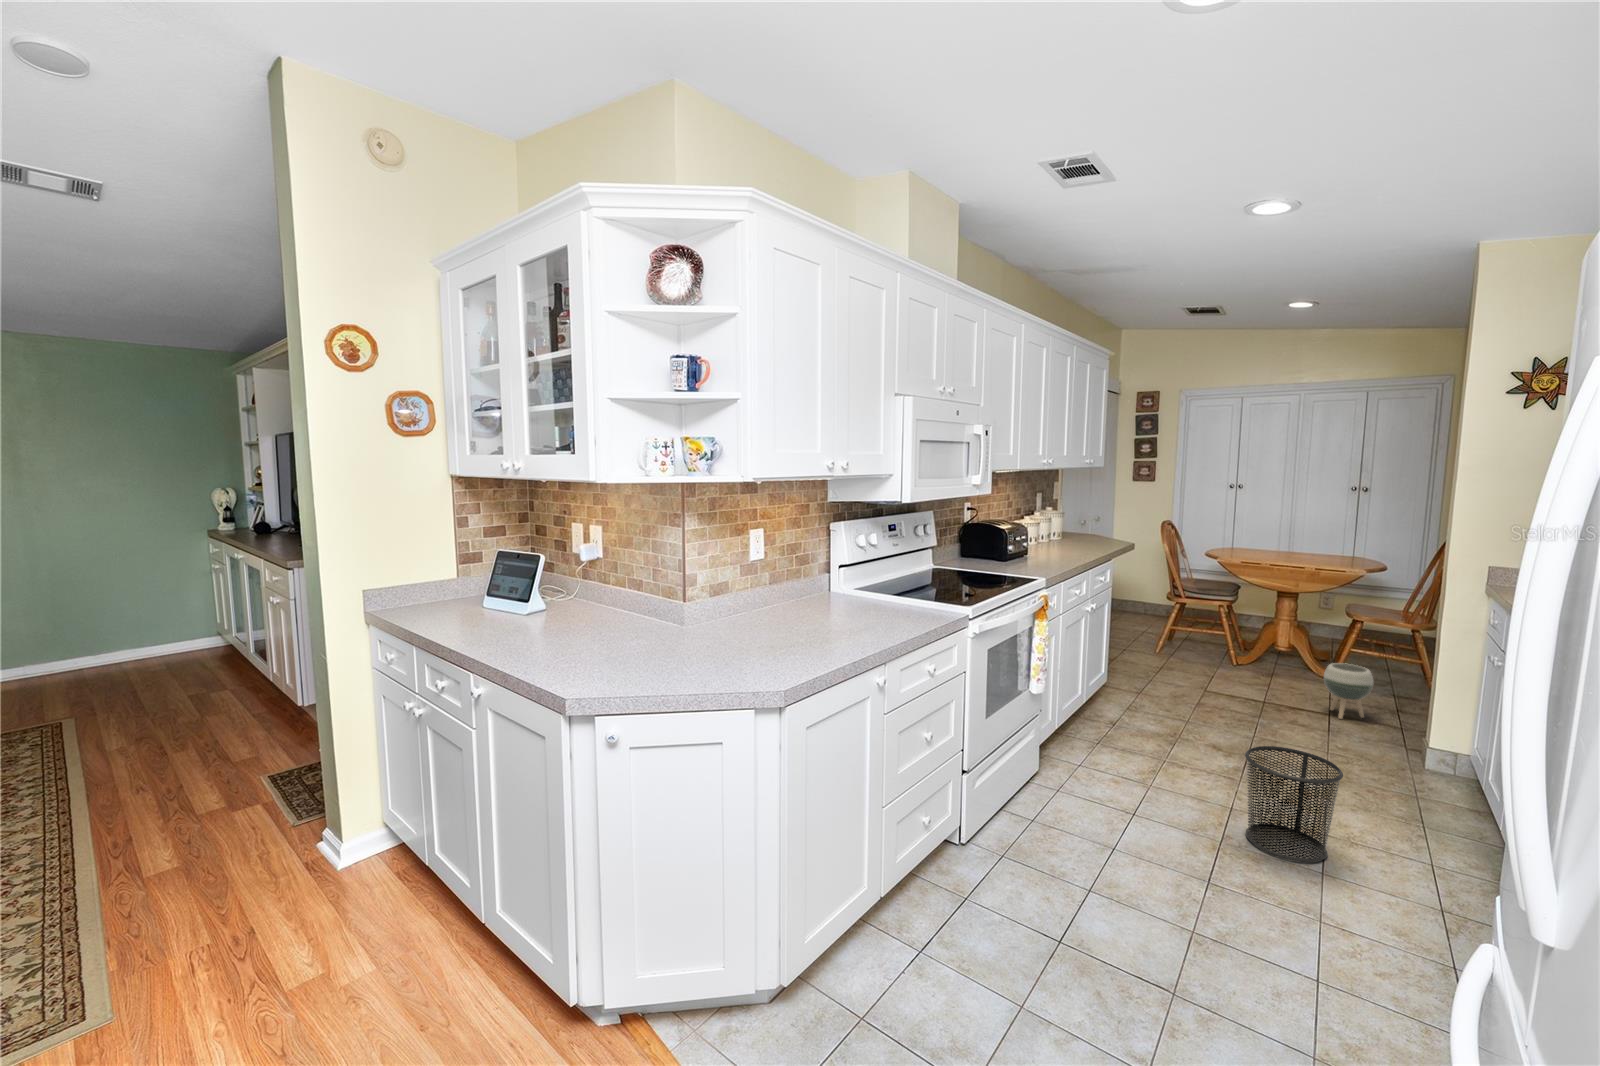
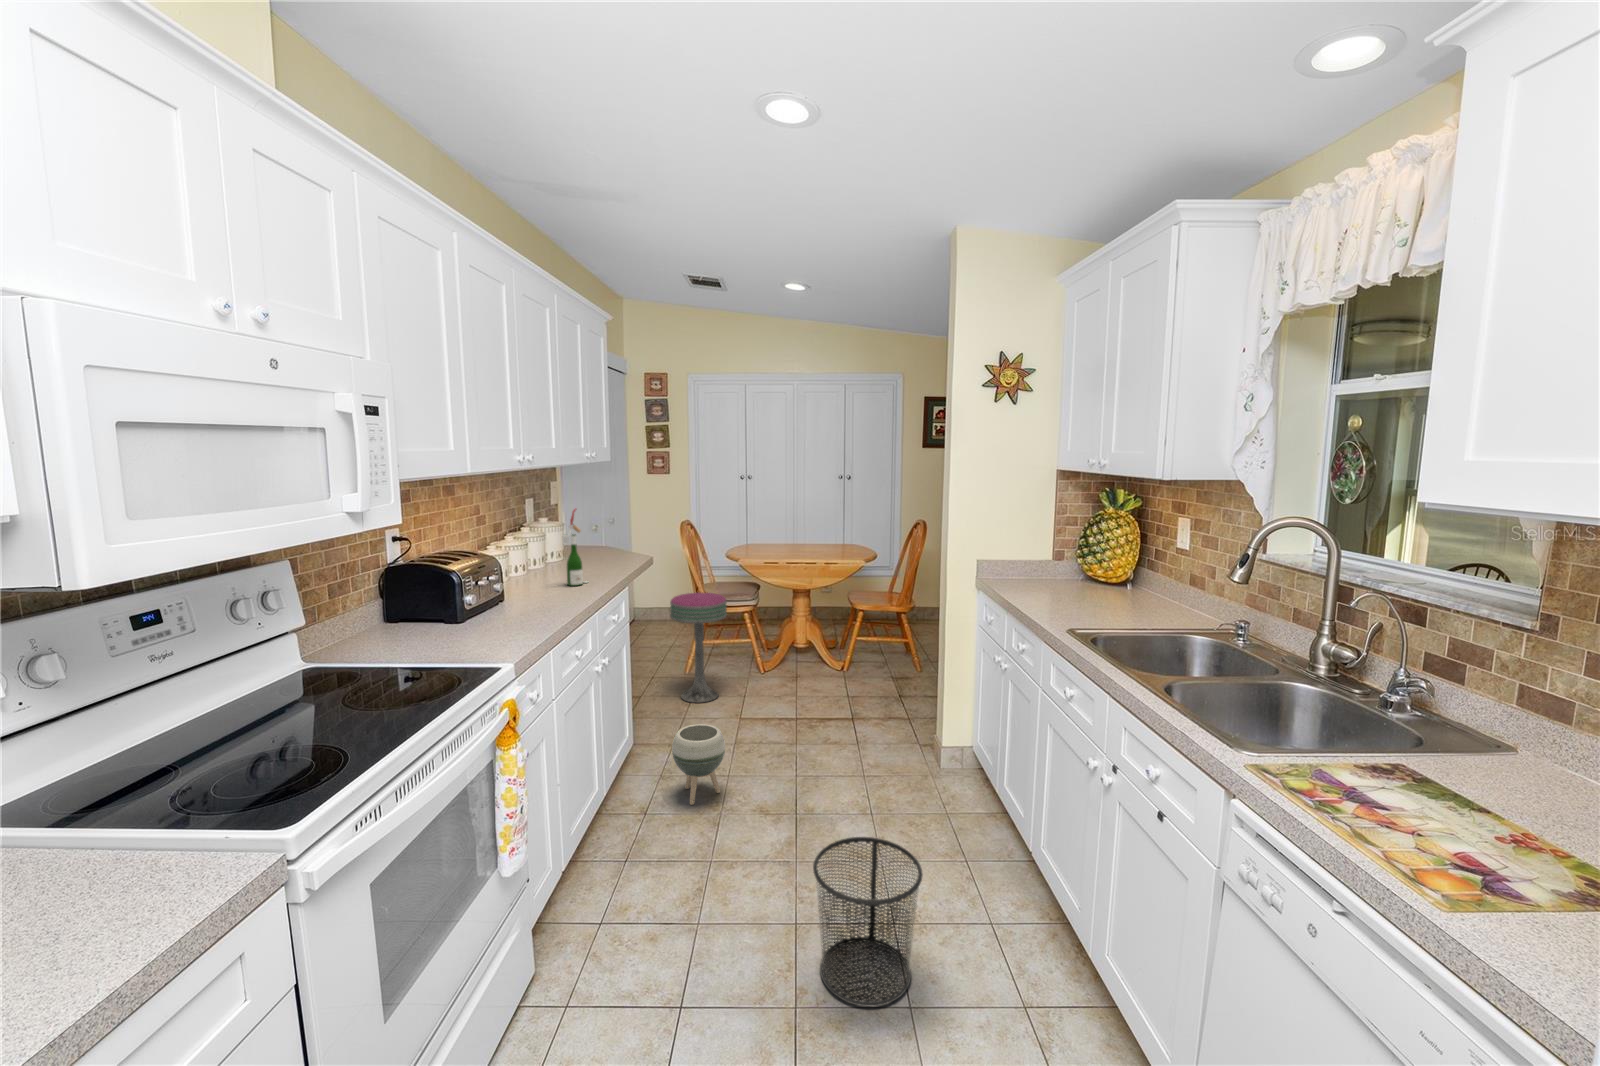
wine bottle: none [1069,497,1085,551] -> present [563,509,587,586]
bar stool: none [1146,581,1201,674] -> present [670,593,727,703]
planter: present [1324,663,1373,719] -> present [672,724,725,805]

